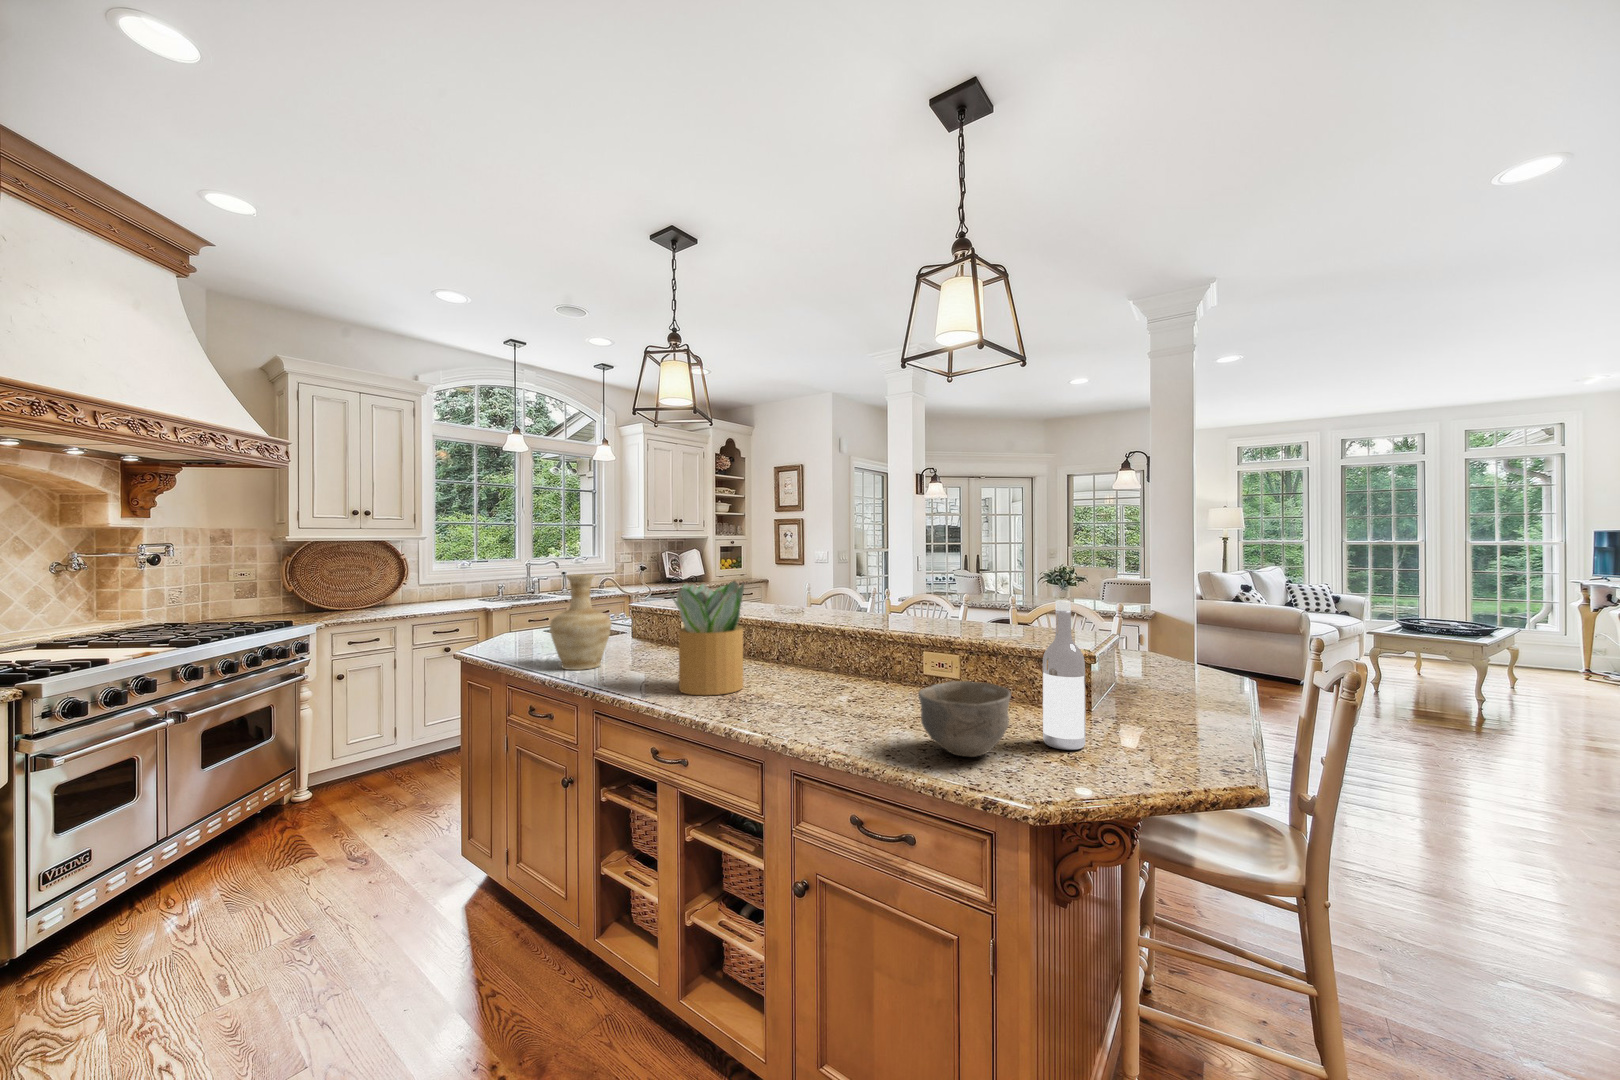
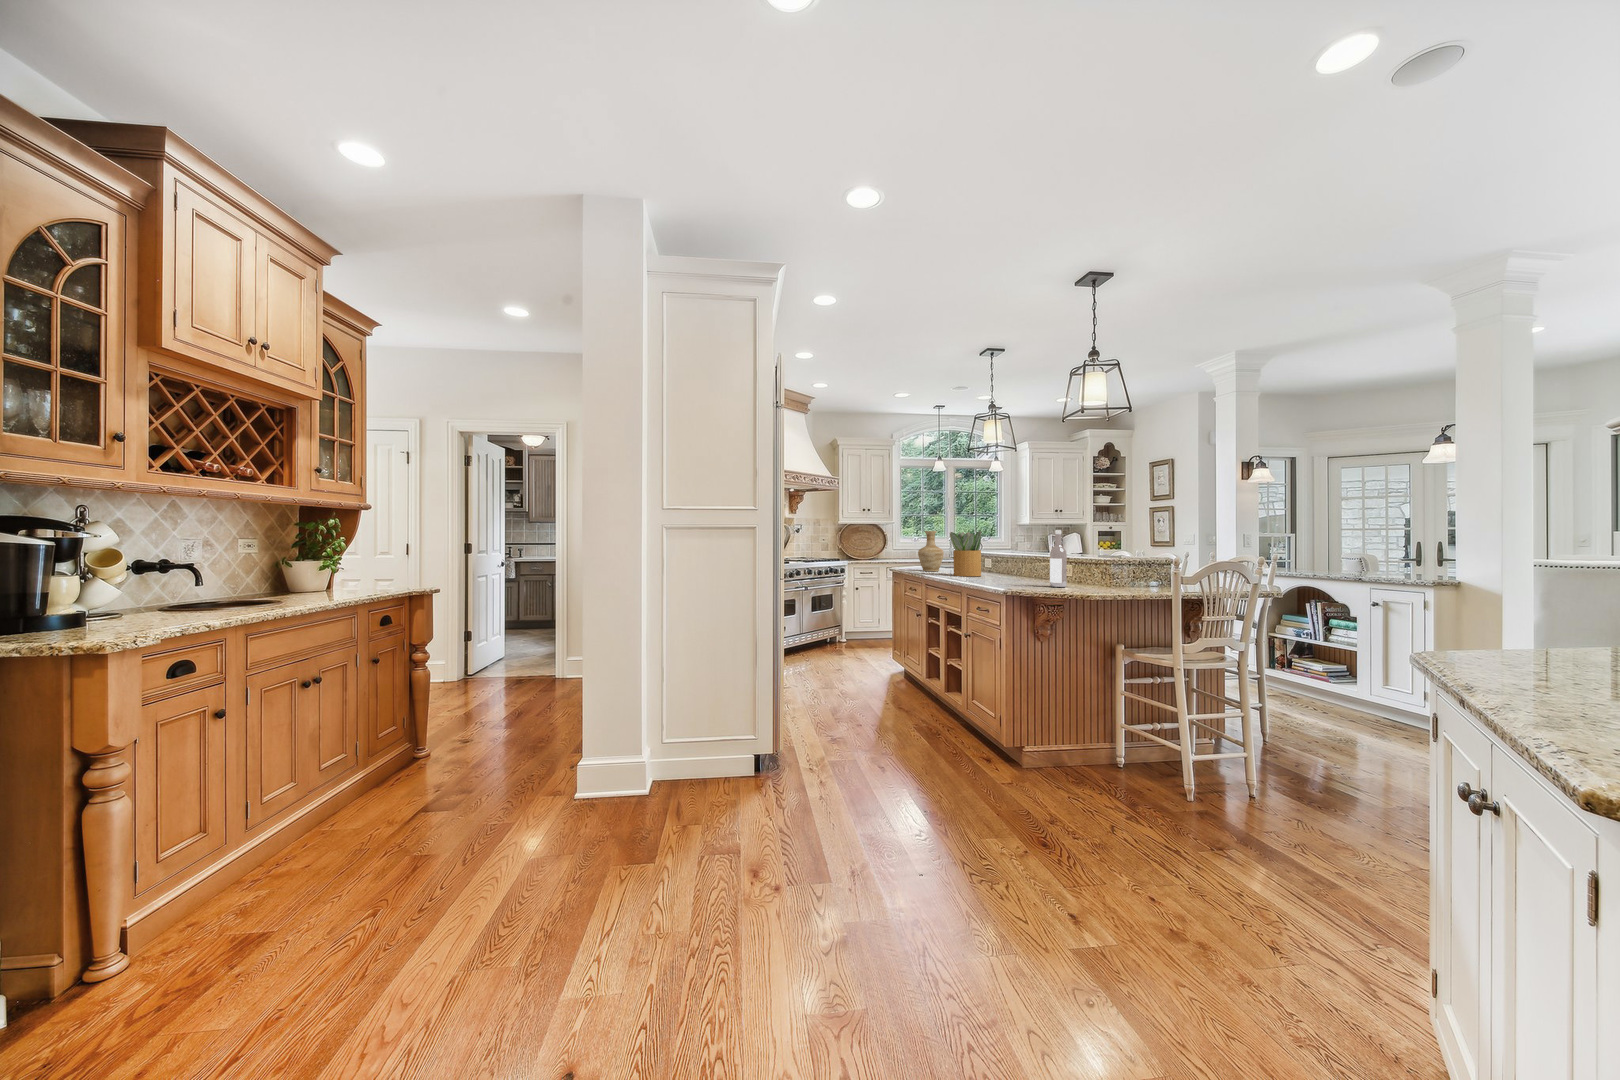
bowl: present [918,681,1011,757] -> none [997,562,1032,585]

